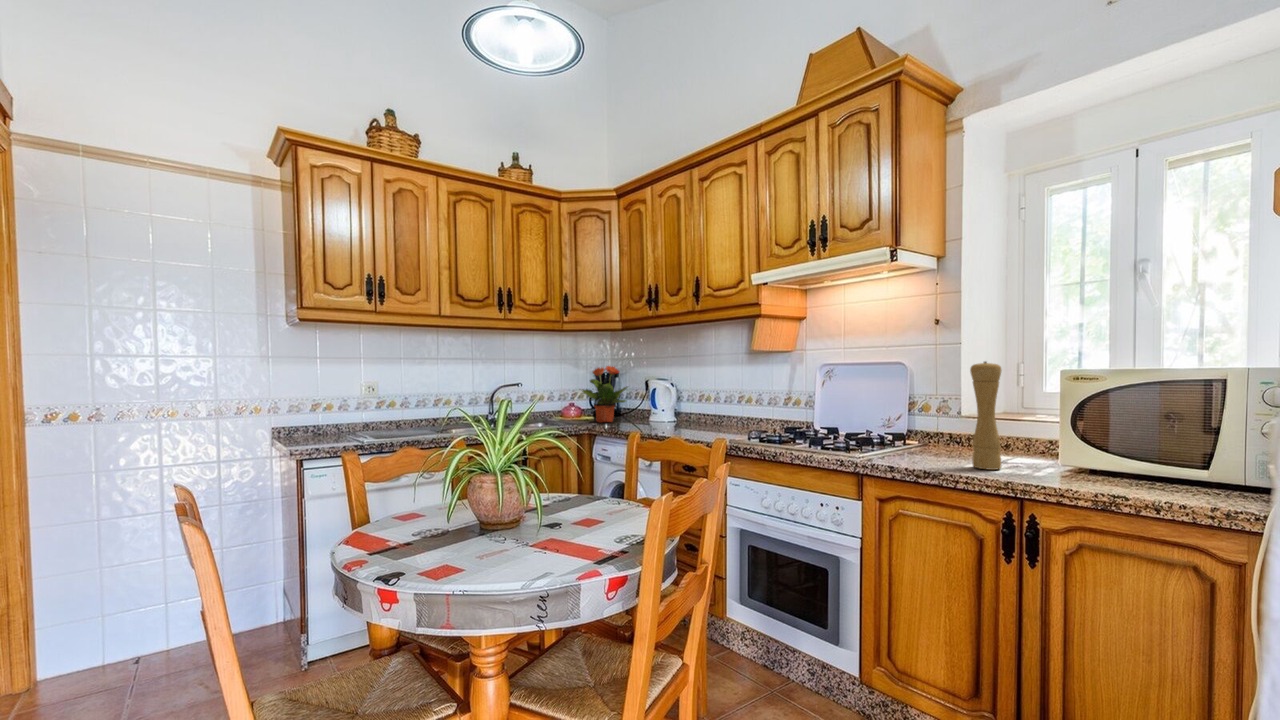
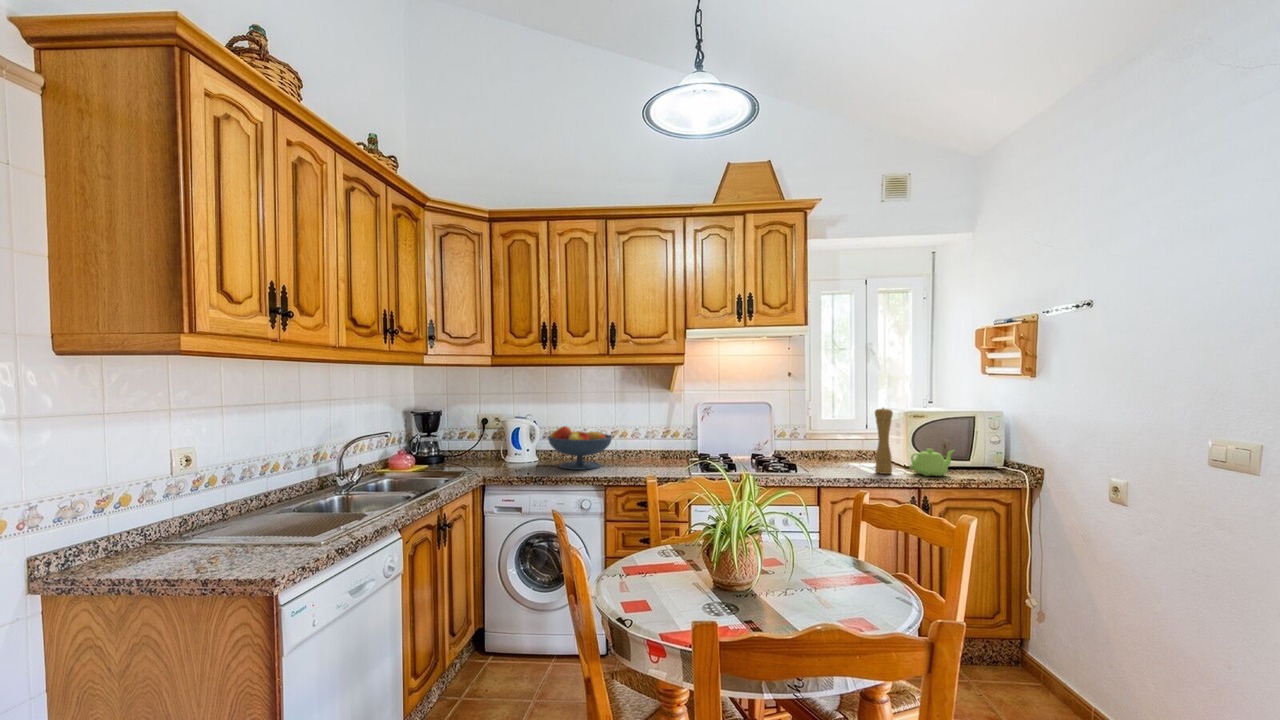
potted plant: present [582,366,627,423] -> none [454,406,513,472]
fruit bowl: none [645,385,711,428] -> present [548,426,612,470]
teapot: none [1025,433,1121,484] -> present [910,449,953,476]

